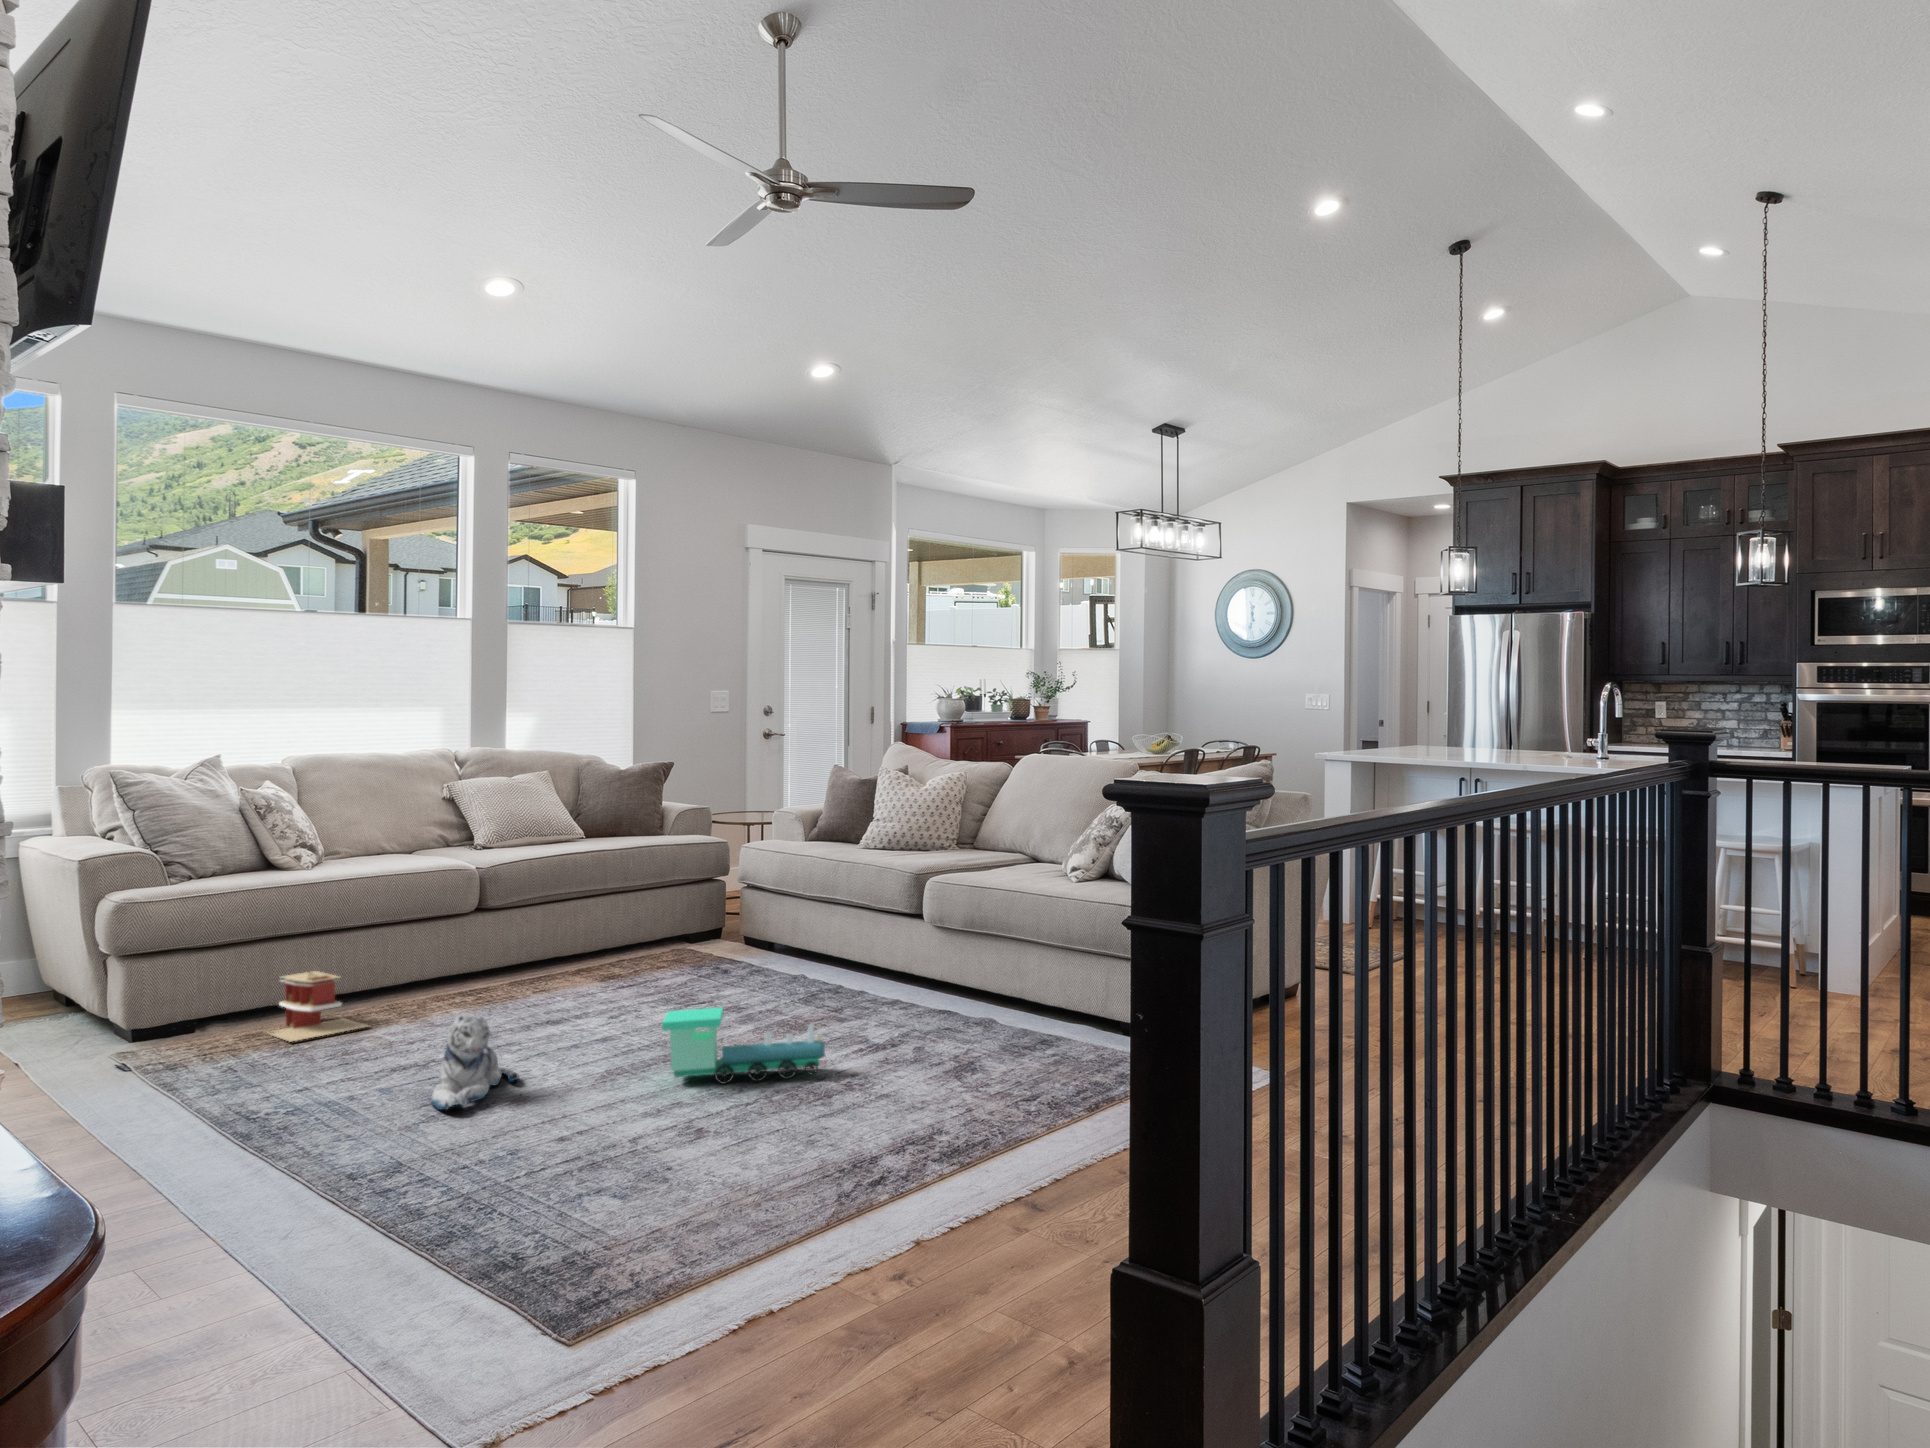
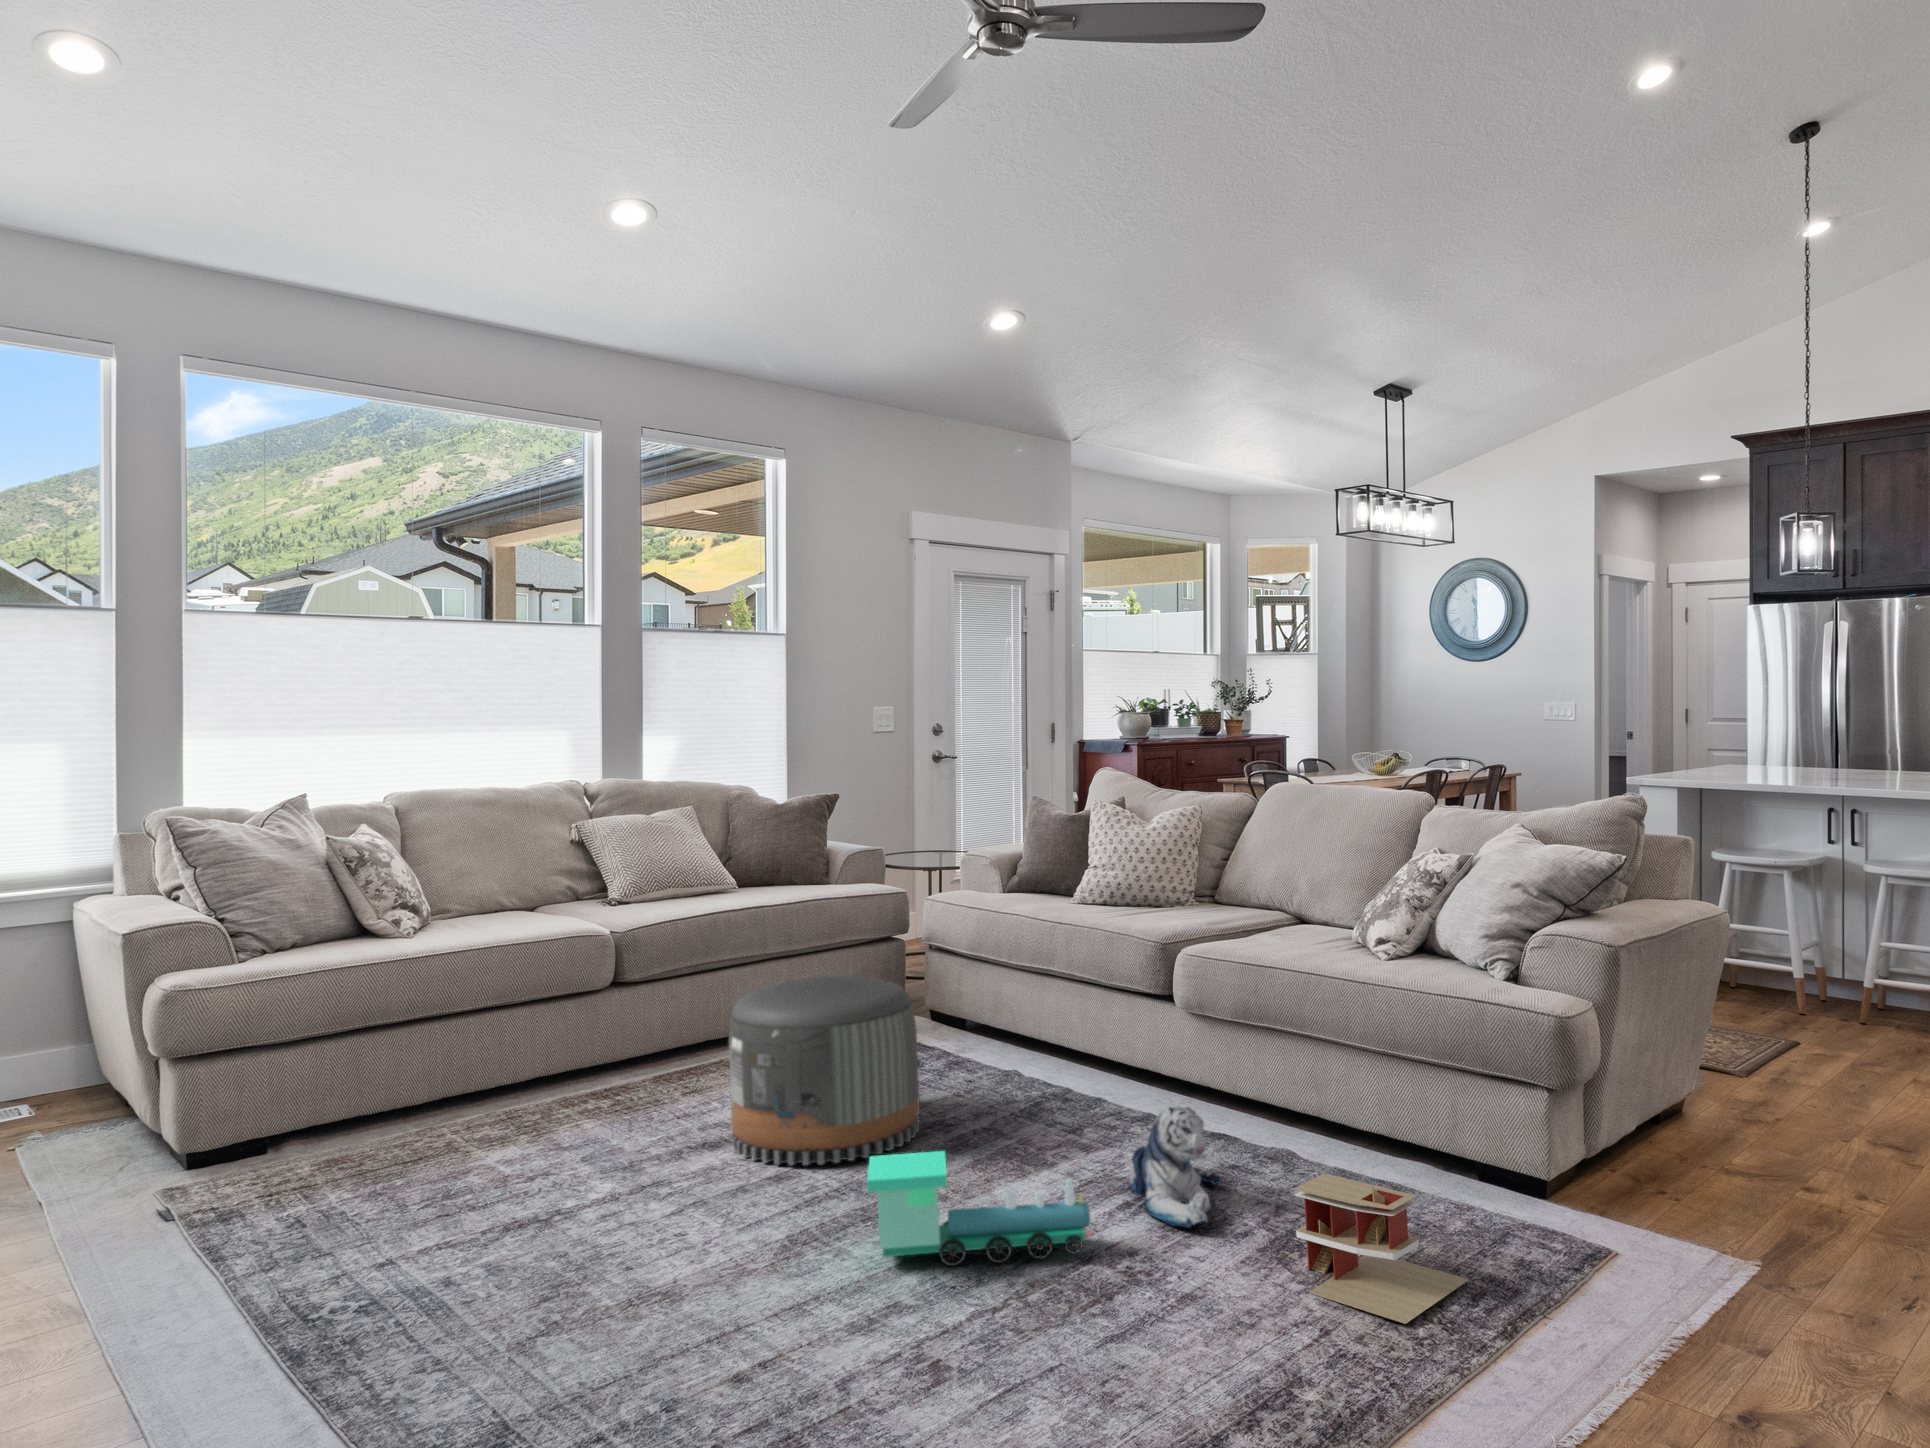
pouf: none [569,898,718,1032] -> present [729,976,920,1165]
toy house: present [271,971,368,1042] -> present [1294,1174,1469,1324]
plush toy: present [431,1017,518,1110] -> present [1130,1107,1222,1228]

